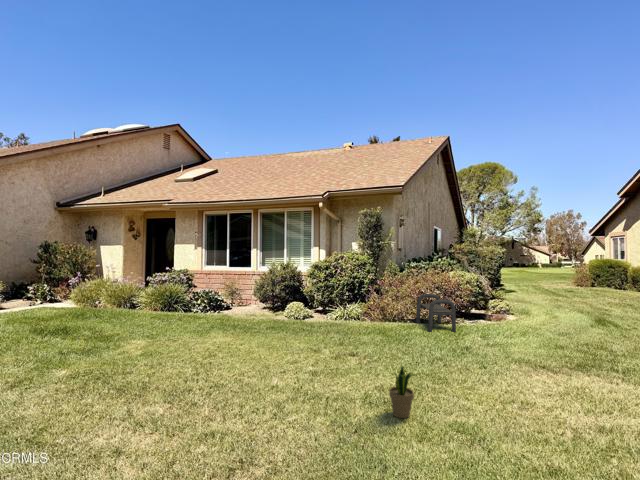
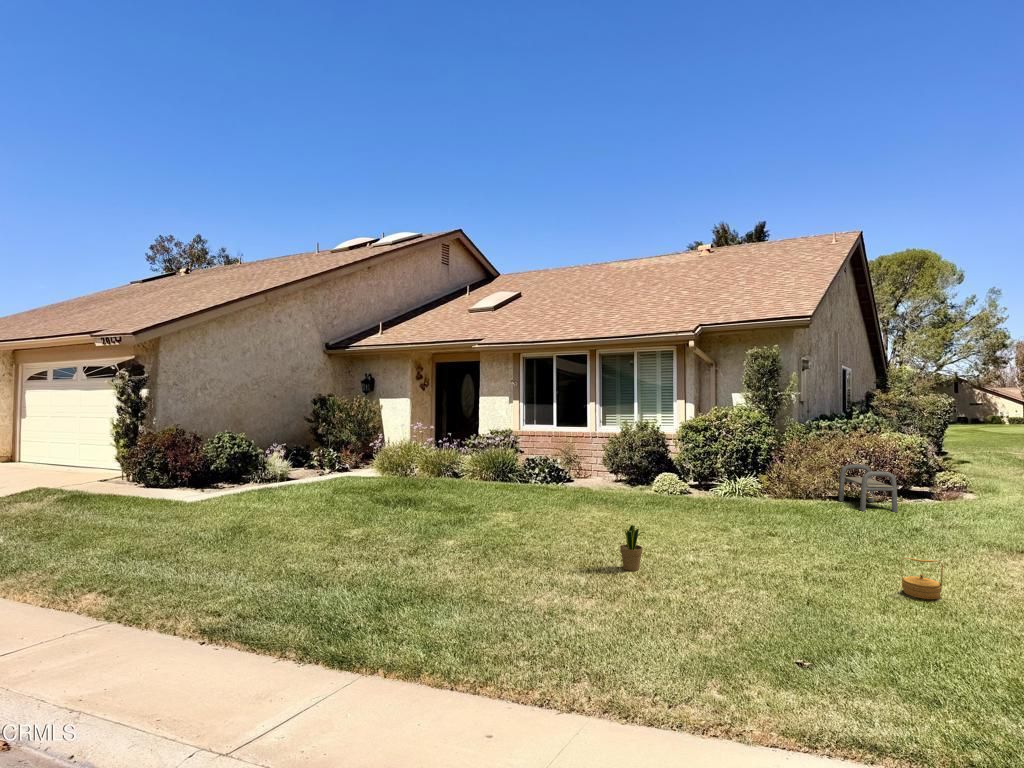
potted plant: present [389,366,414,418] -> present [620,525,645,571]
basket: none [425,397,465,446] -> present [901,557,943,599]

